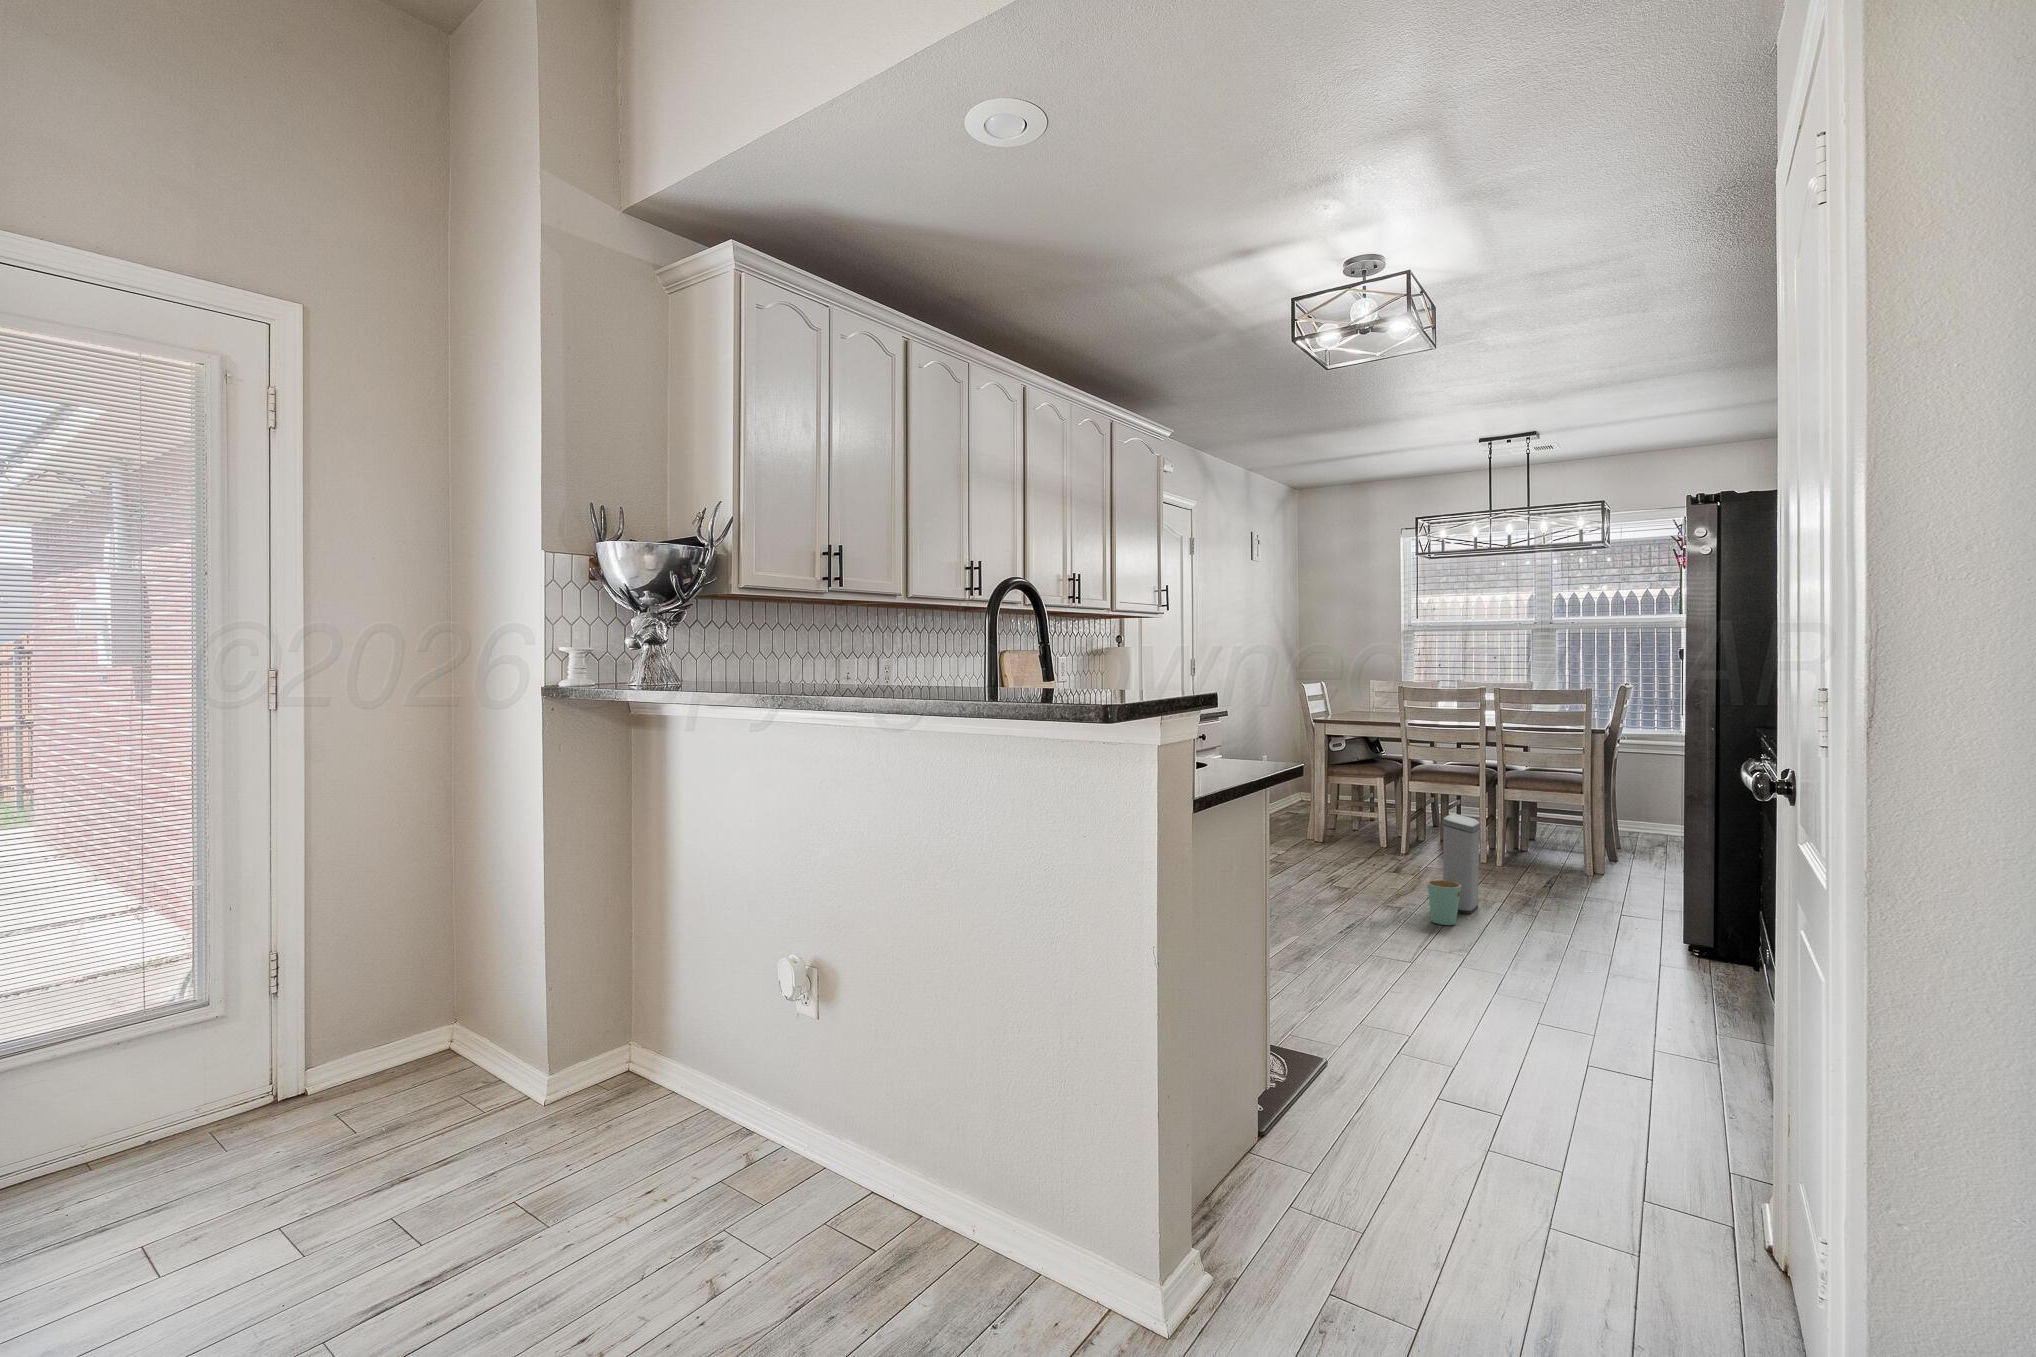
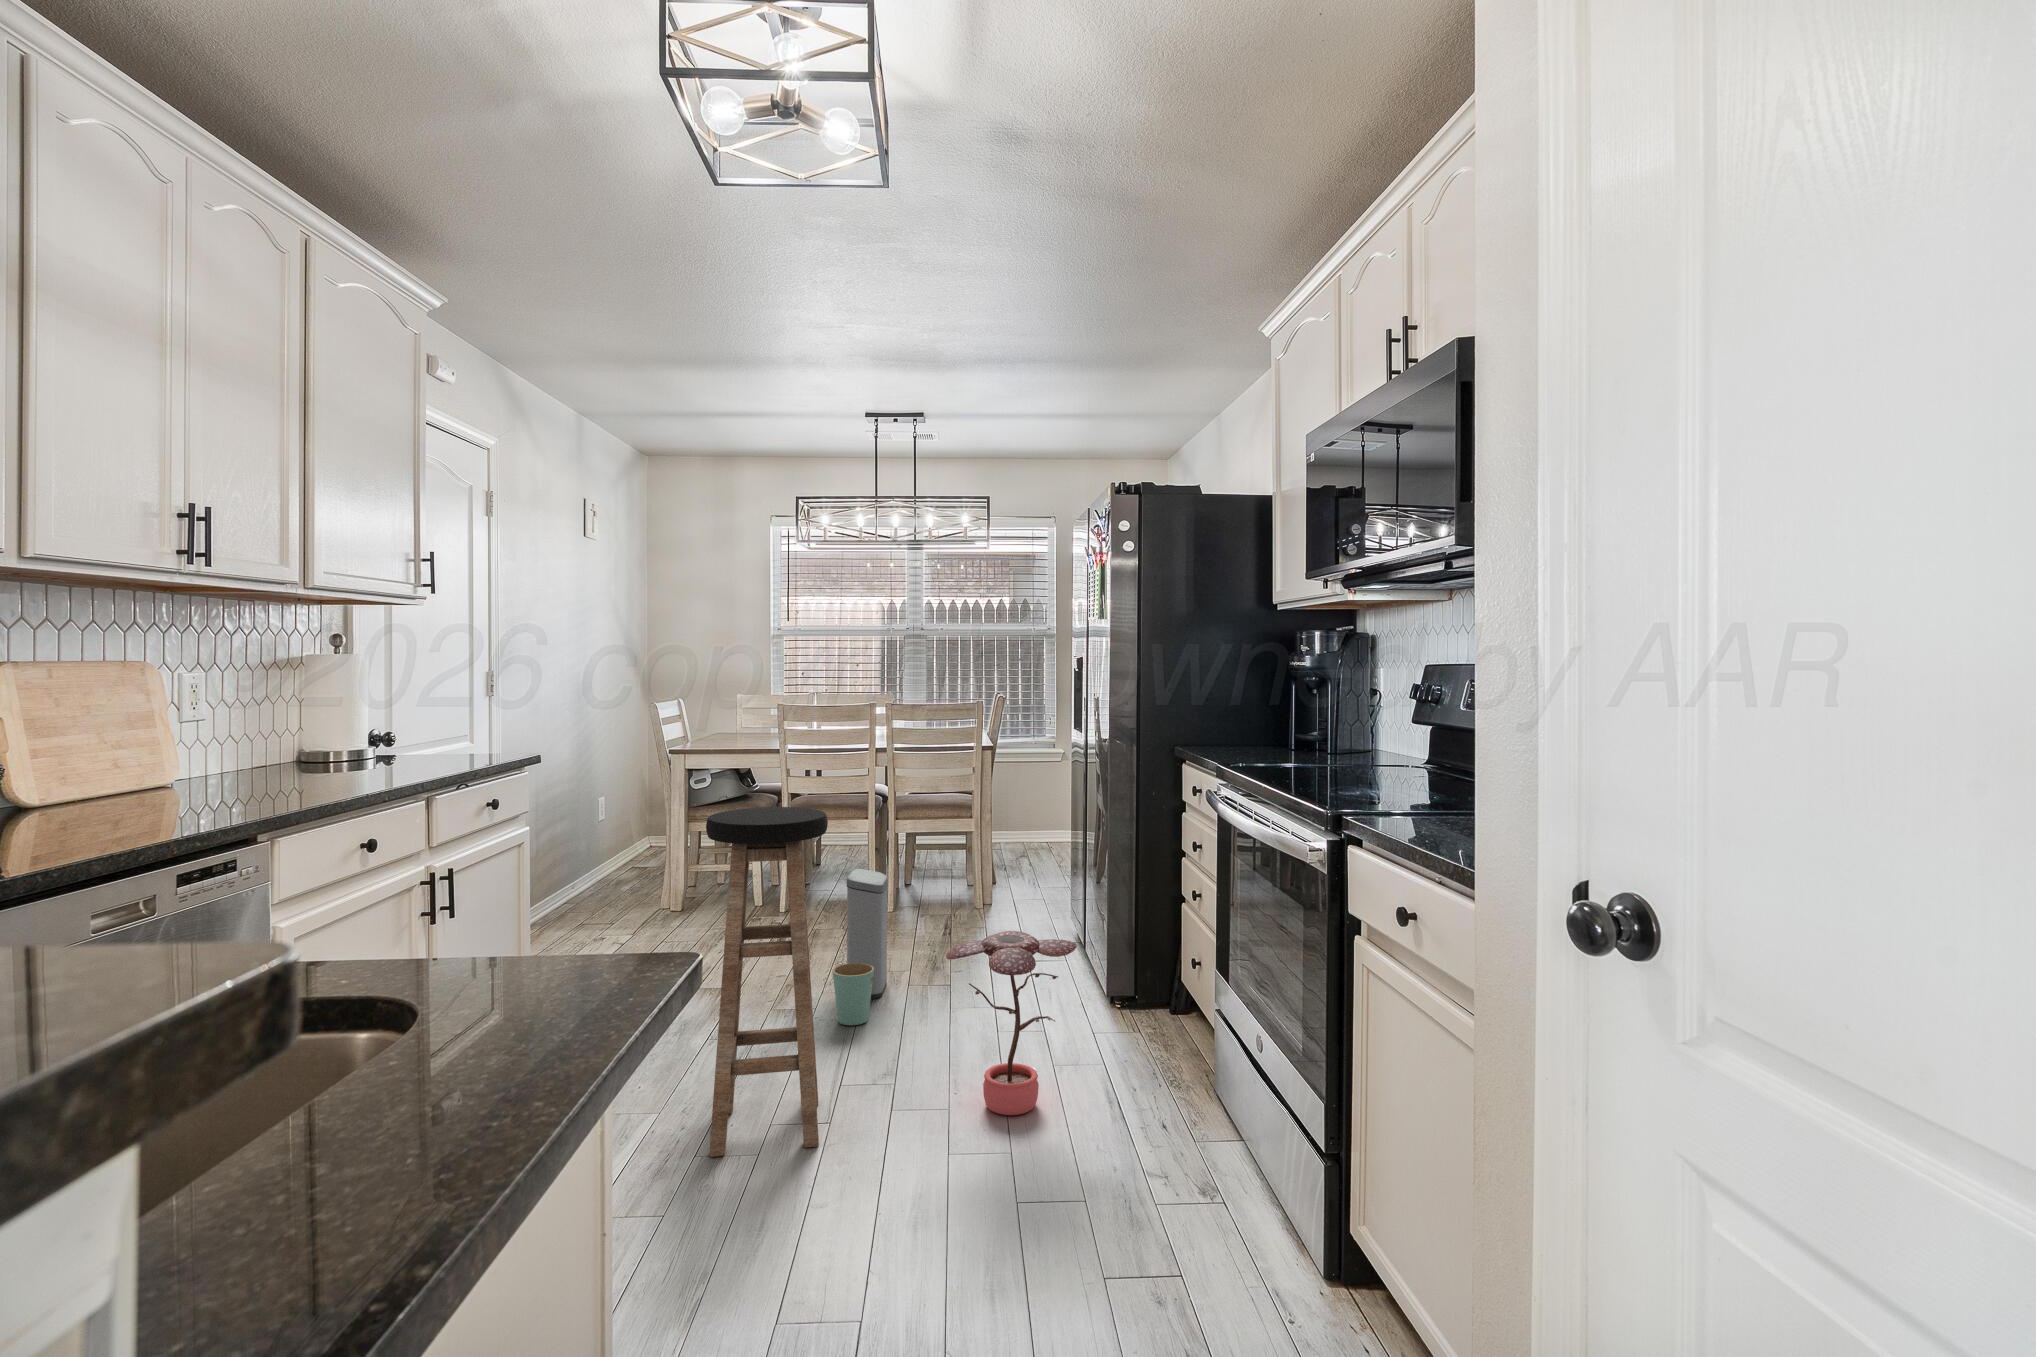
bar stool: none [1328,750,1412,976] -> present [706,807,828,1157]
potted plant: none [1504,858,1620,993] -> present [946,931,1077,1115]

